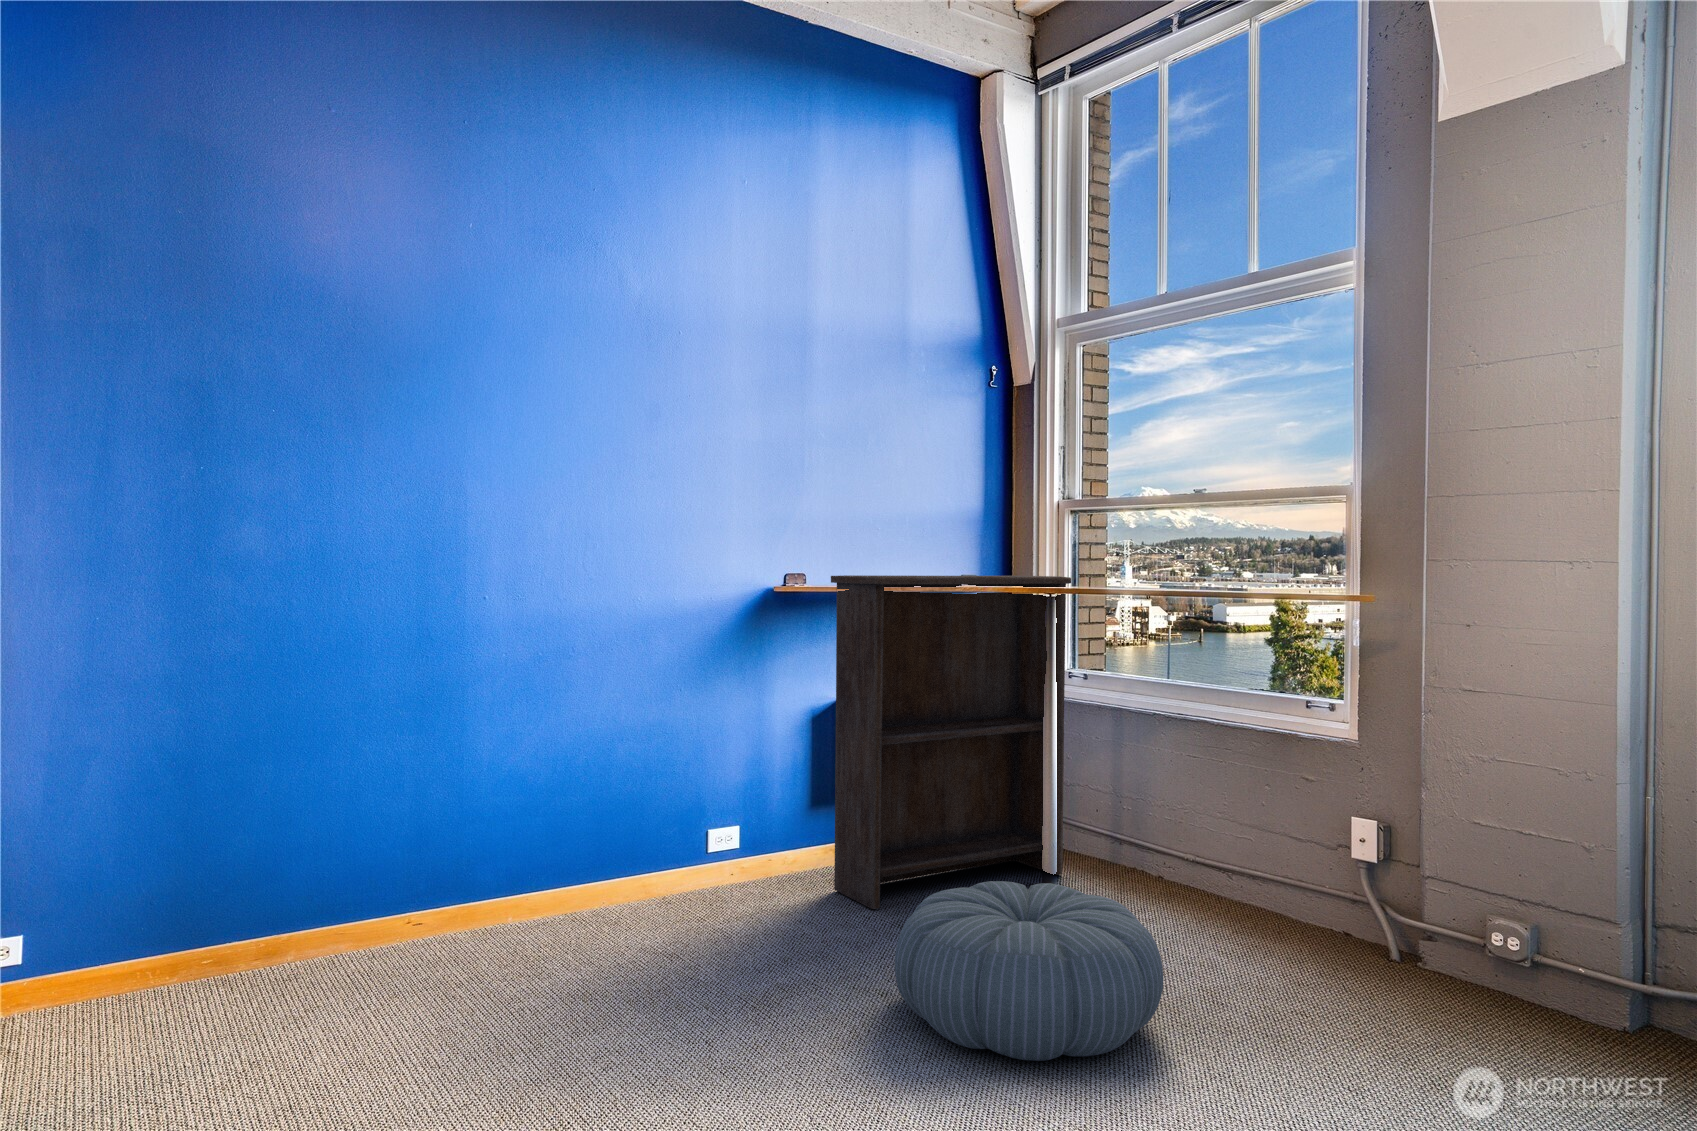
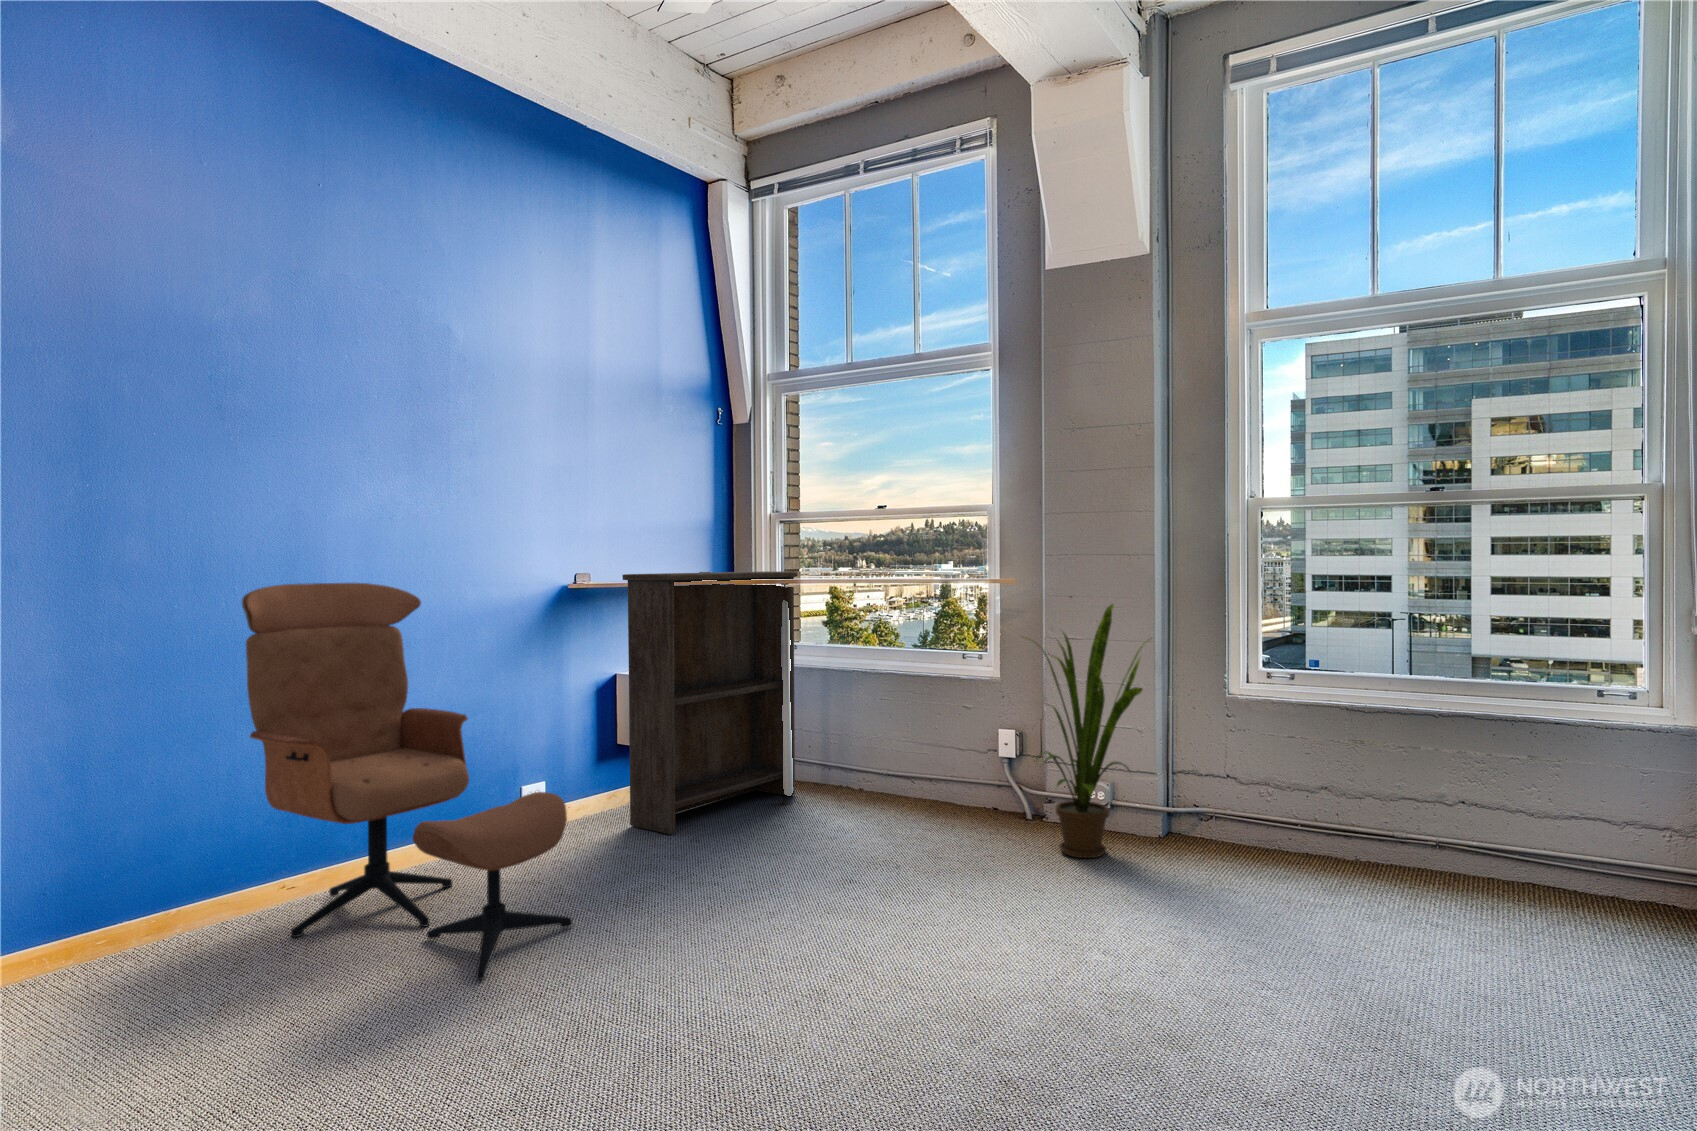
lounge chair: none [372,579,679,1079] -> present [242,583,572,980]
house plant: none [1366,640,1608,1049] -> present [1036,605,1152,858]
pouf: present [895,881,1163,1061] -> none [732,790,916,906]

